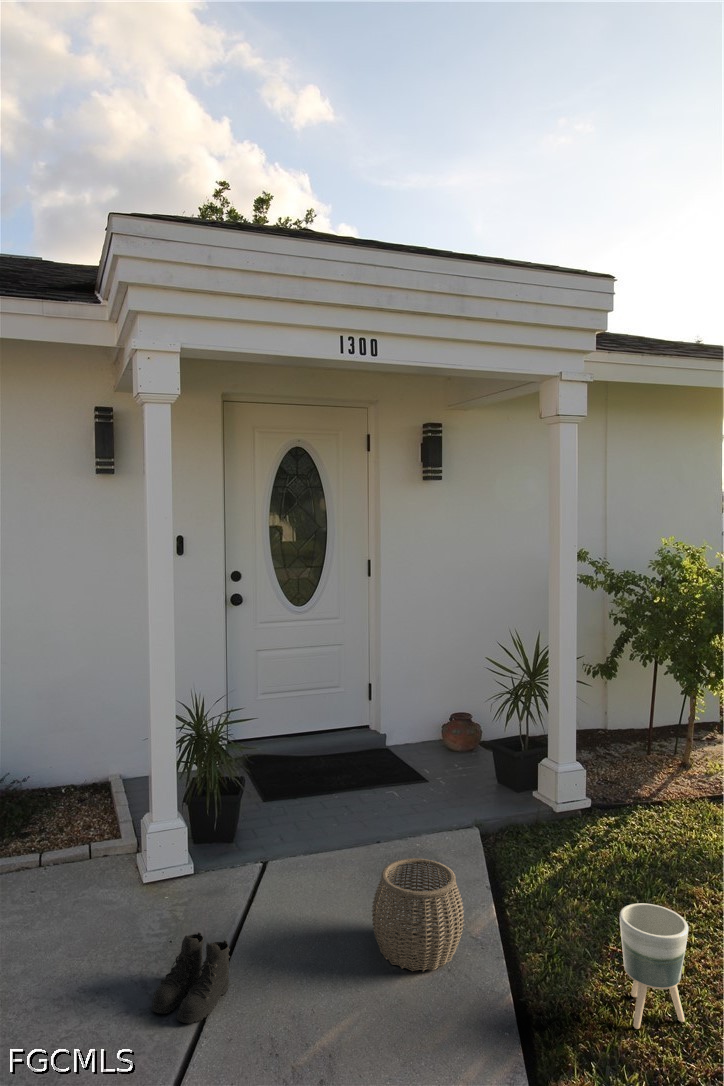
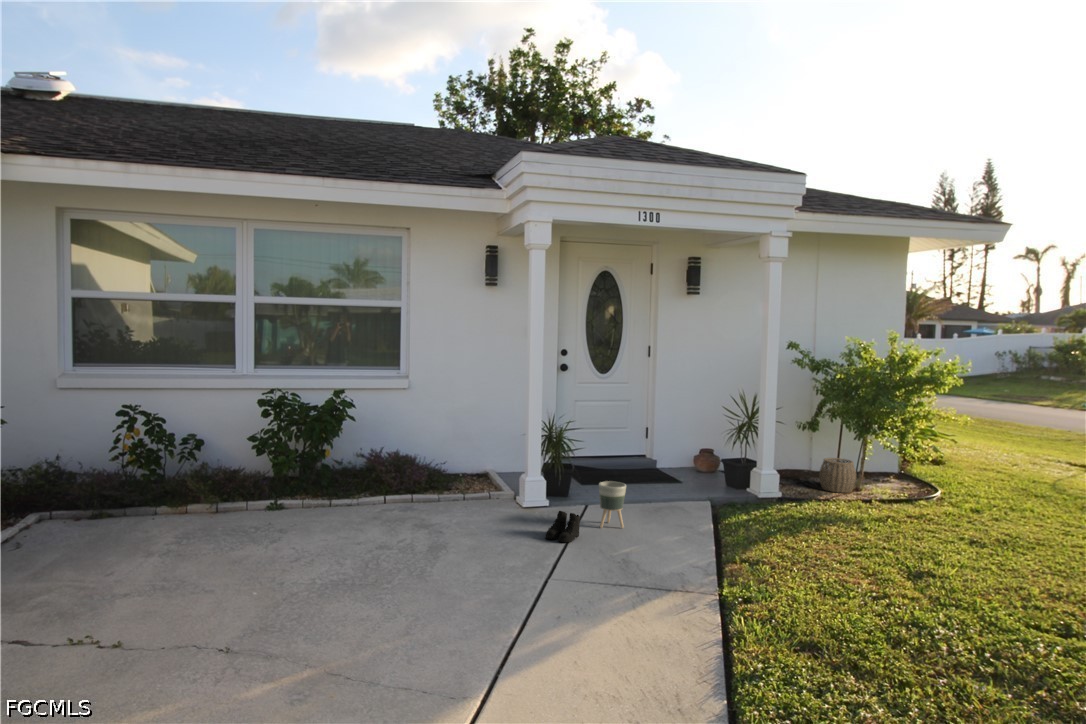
woven basket: present [372,858,464,972] -> present [819,458,856,493]
planter: present [620,903,688,1029] -> present [599,481,626,528]

